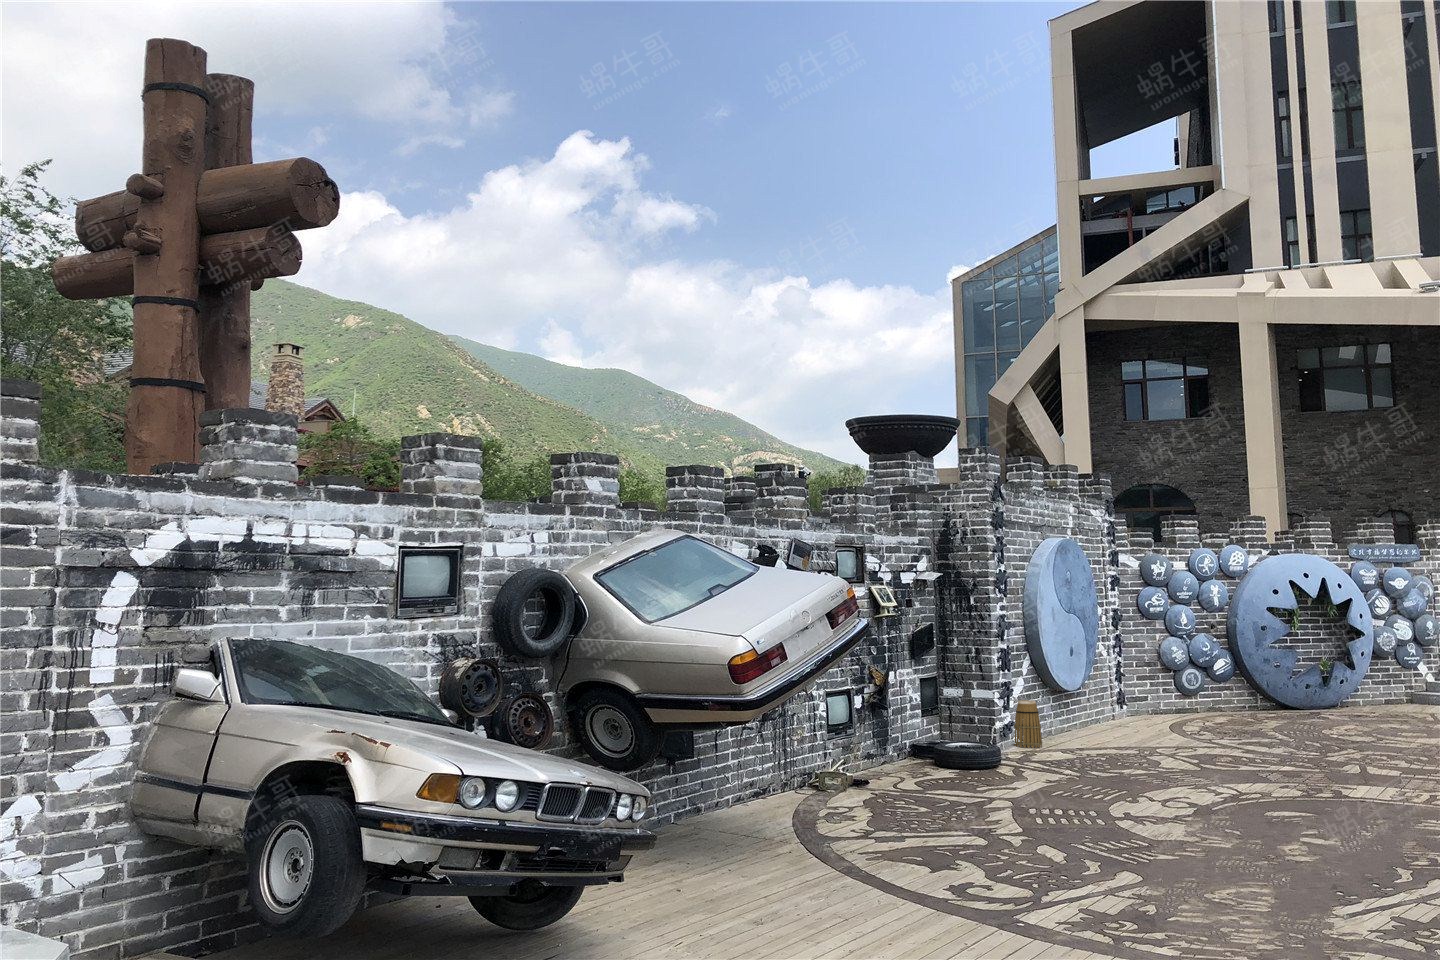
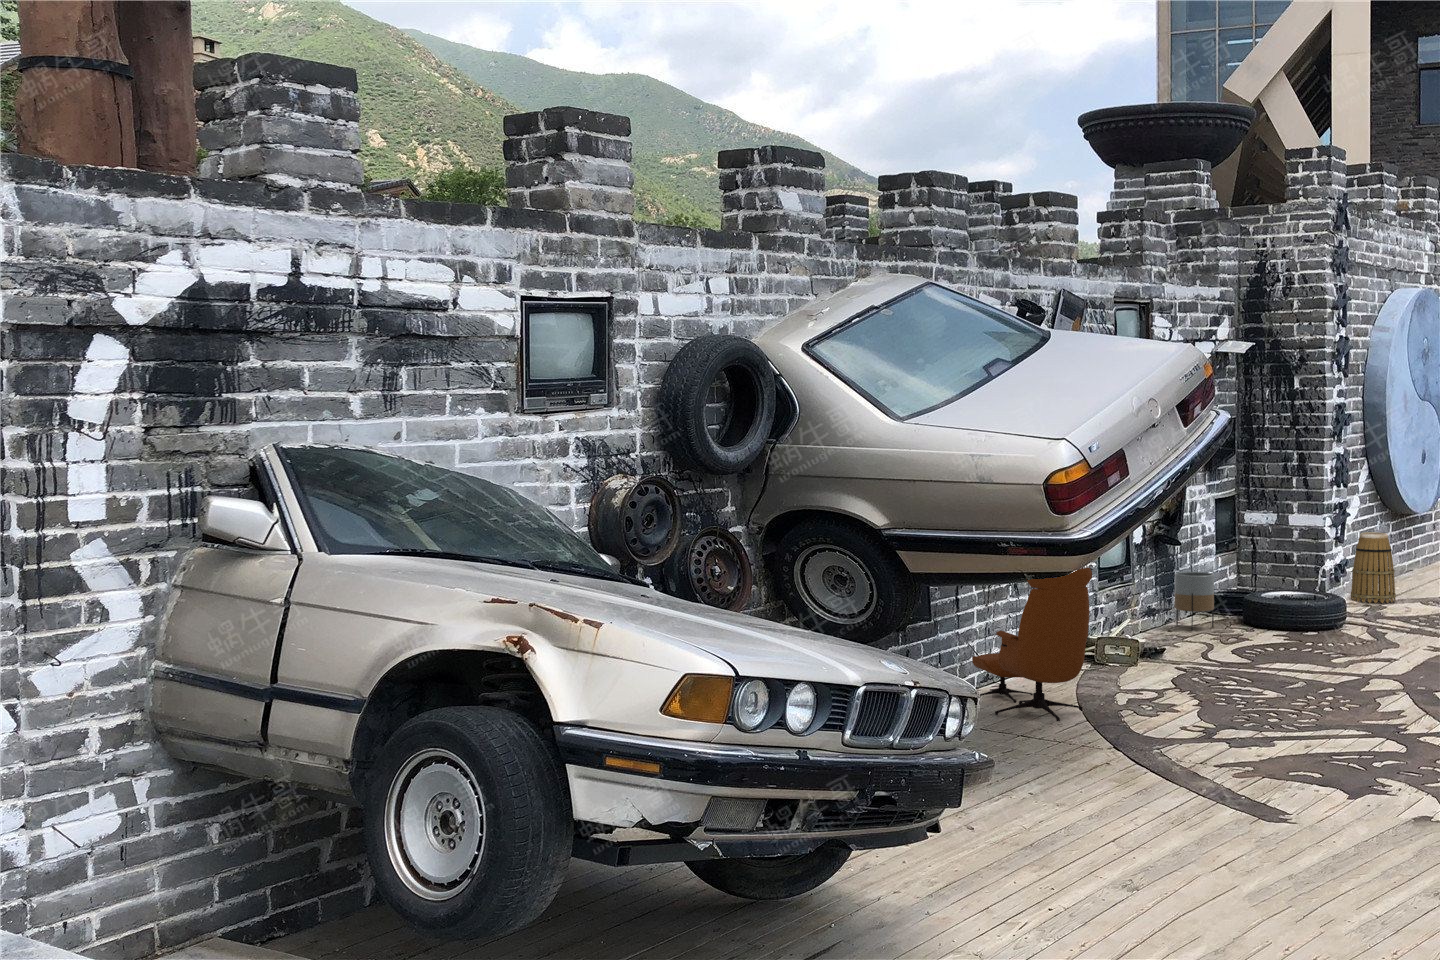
lounge chair: none [725,720,794,822] -> present [972,568,1092,721]
planter: none [885,726,911,765] -> present [1174,572,1214,630]

